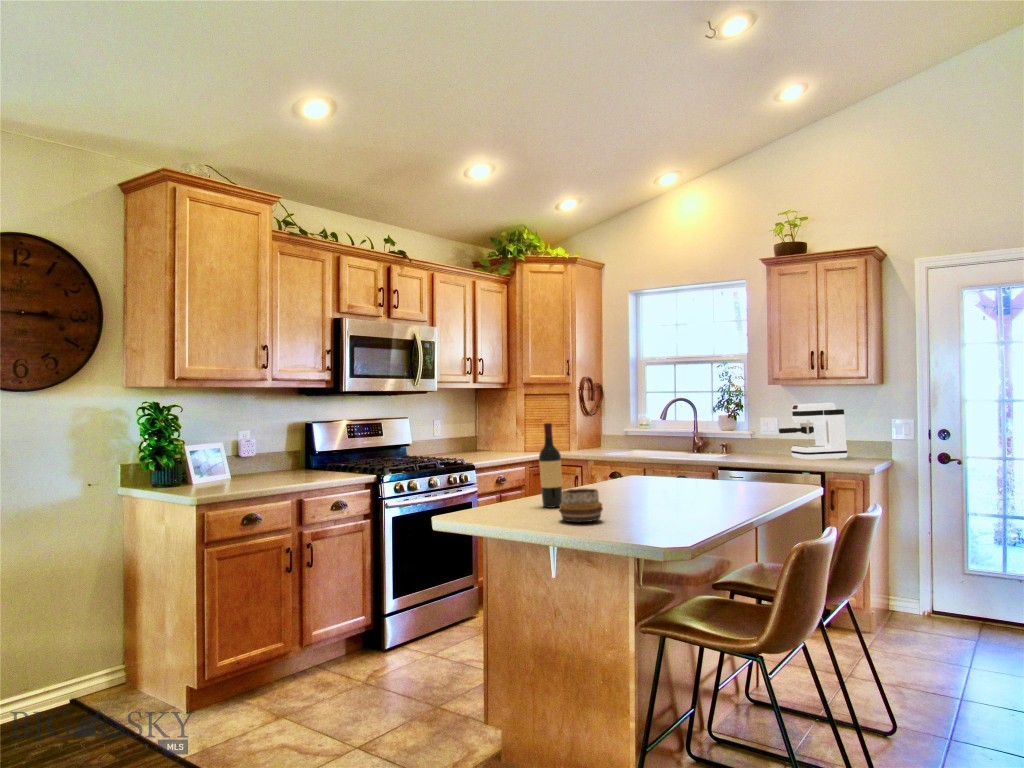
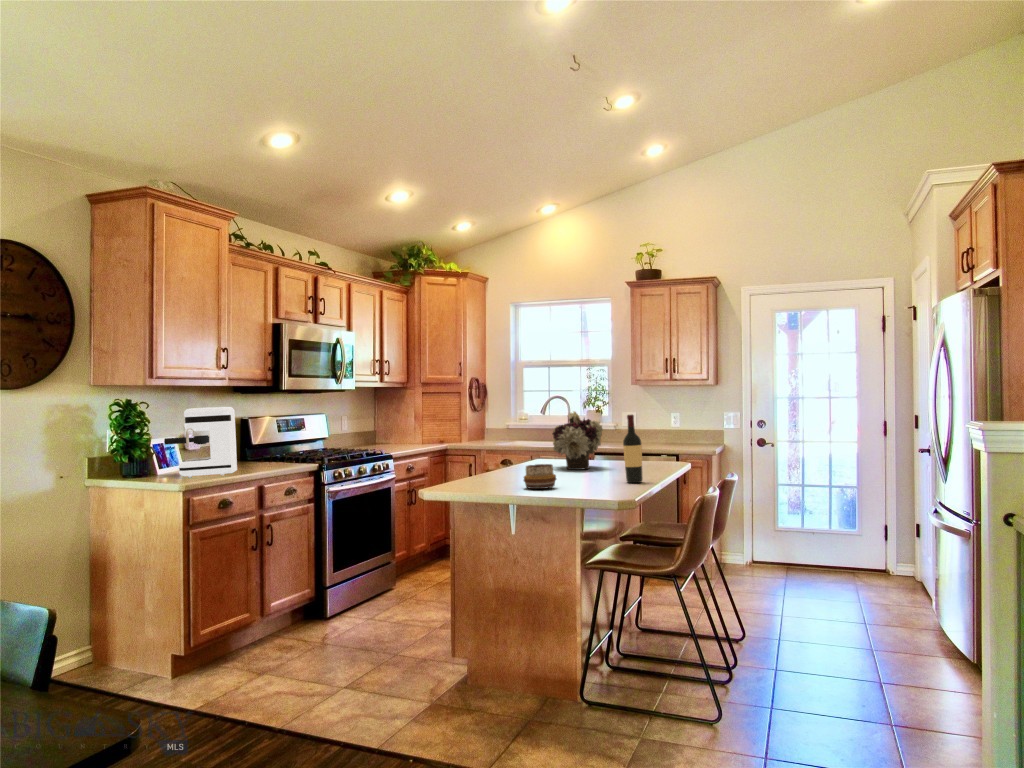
coffee maker: present [779,403,847,461] -> present [164,407,237,478]
flower arrangement: none [631,417,698,493] -> present [552,411,603,470]
wine bottle: present [539,423,562,508] -> present [623,415,643,483]

